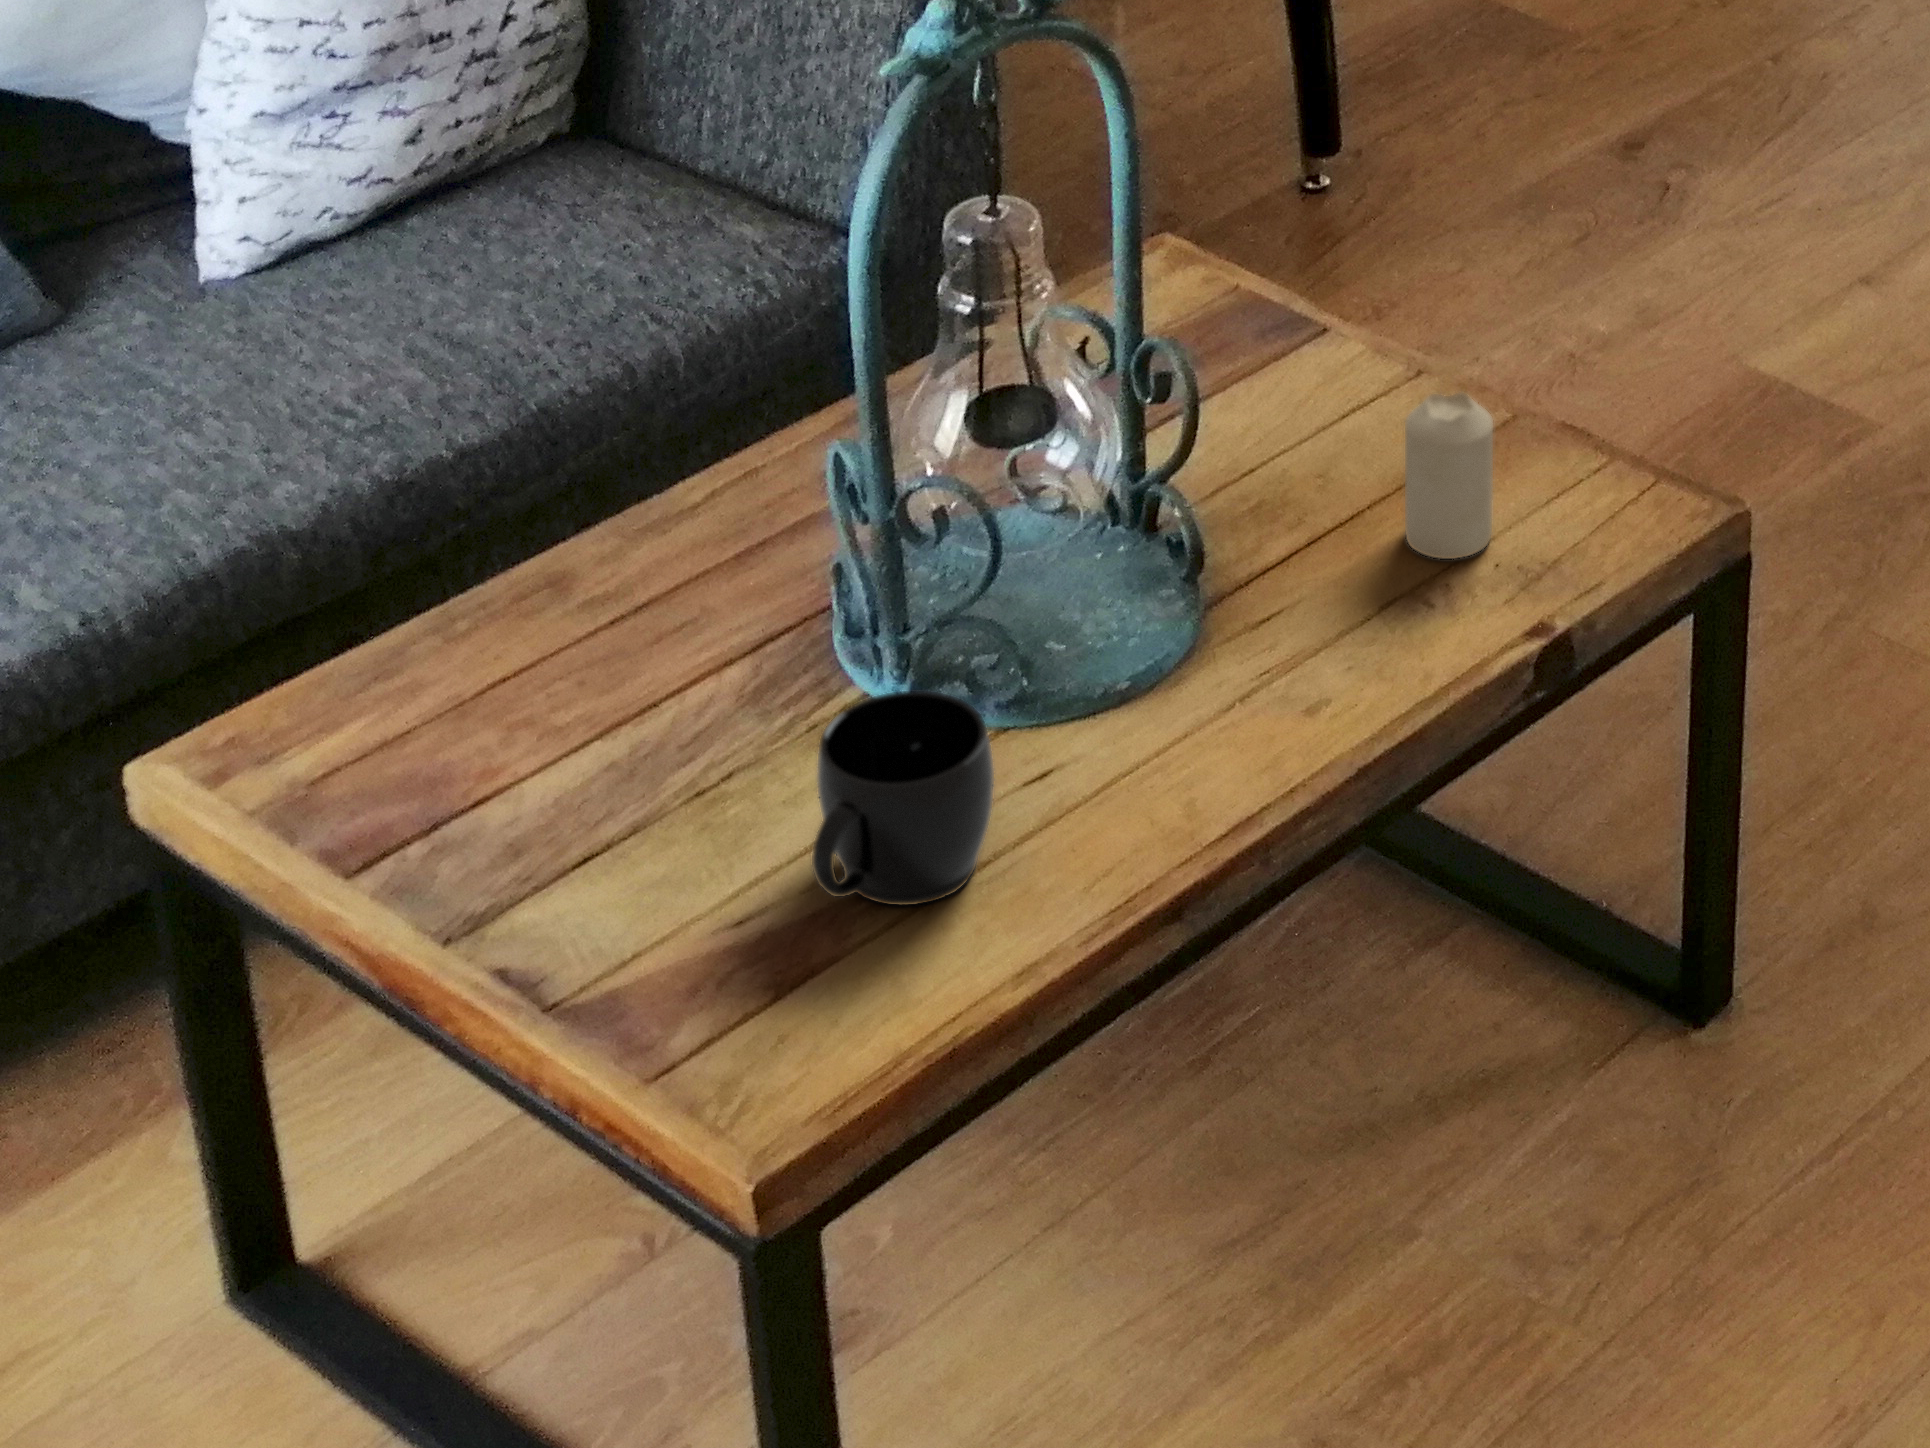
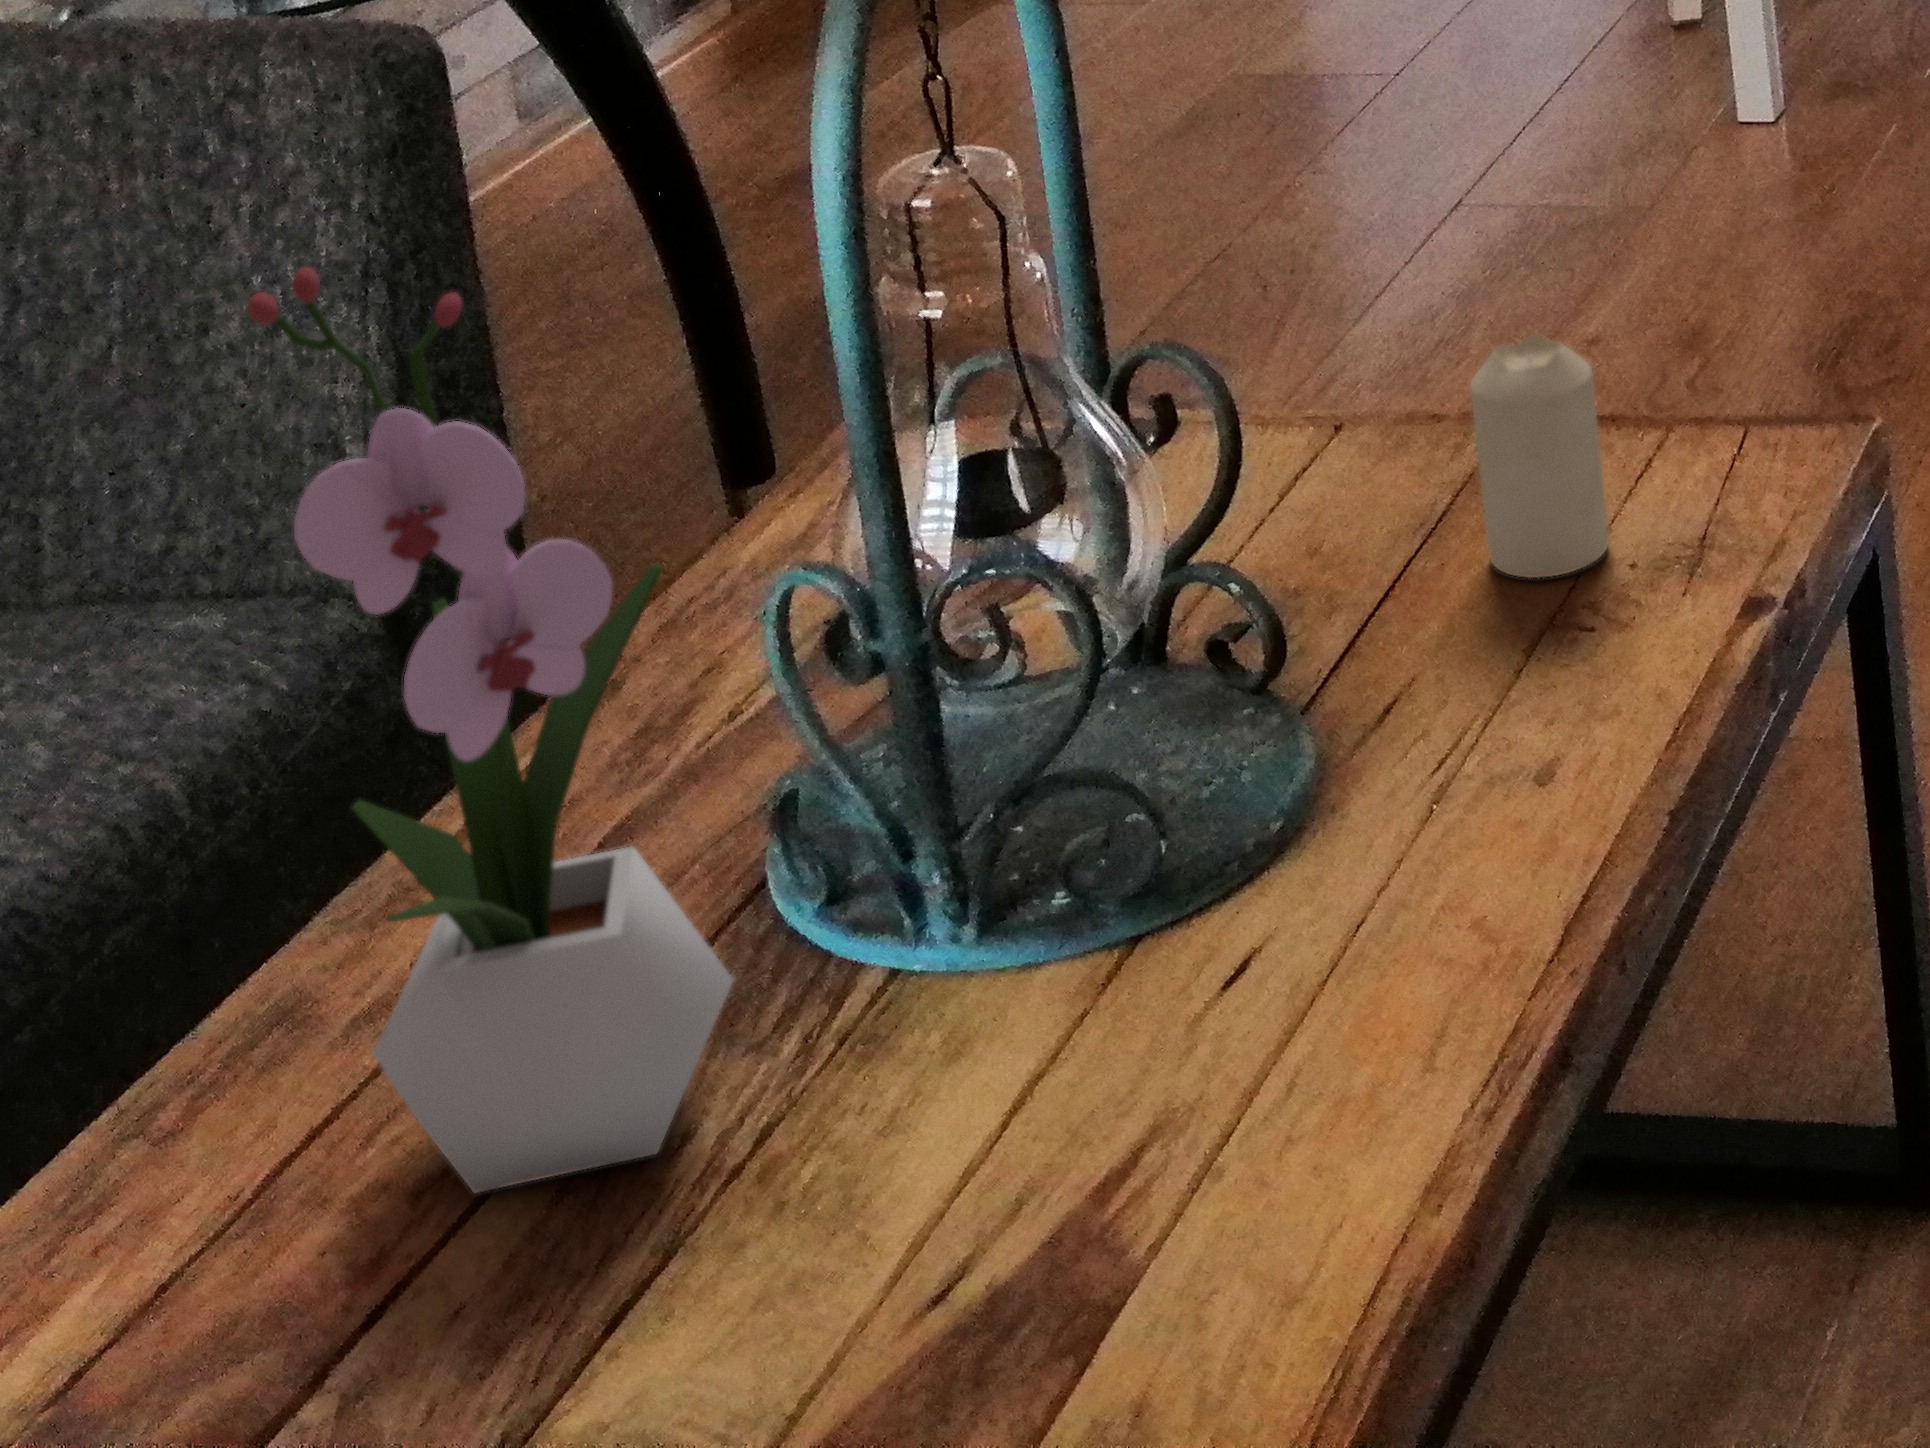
flower arrangement: none [462,219,745,760] -> present [248,267,733,1194]
mug: present [812,691,994,905] -> none [990,852,1269,1209]

